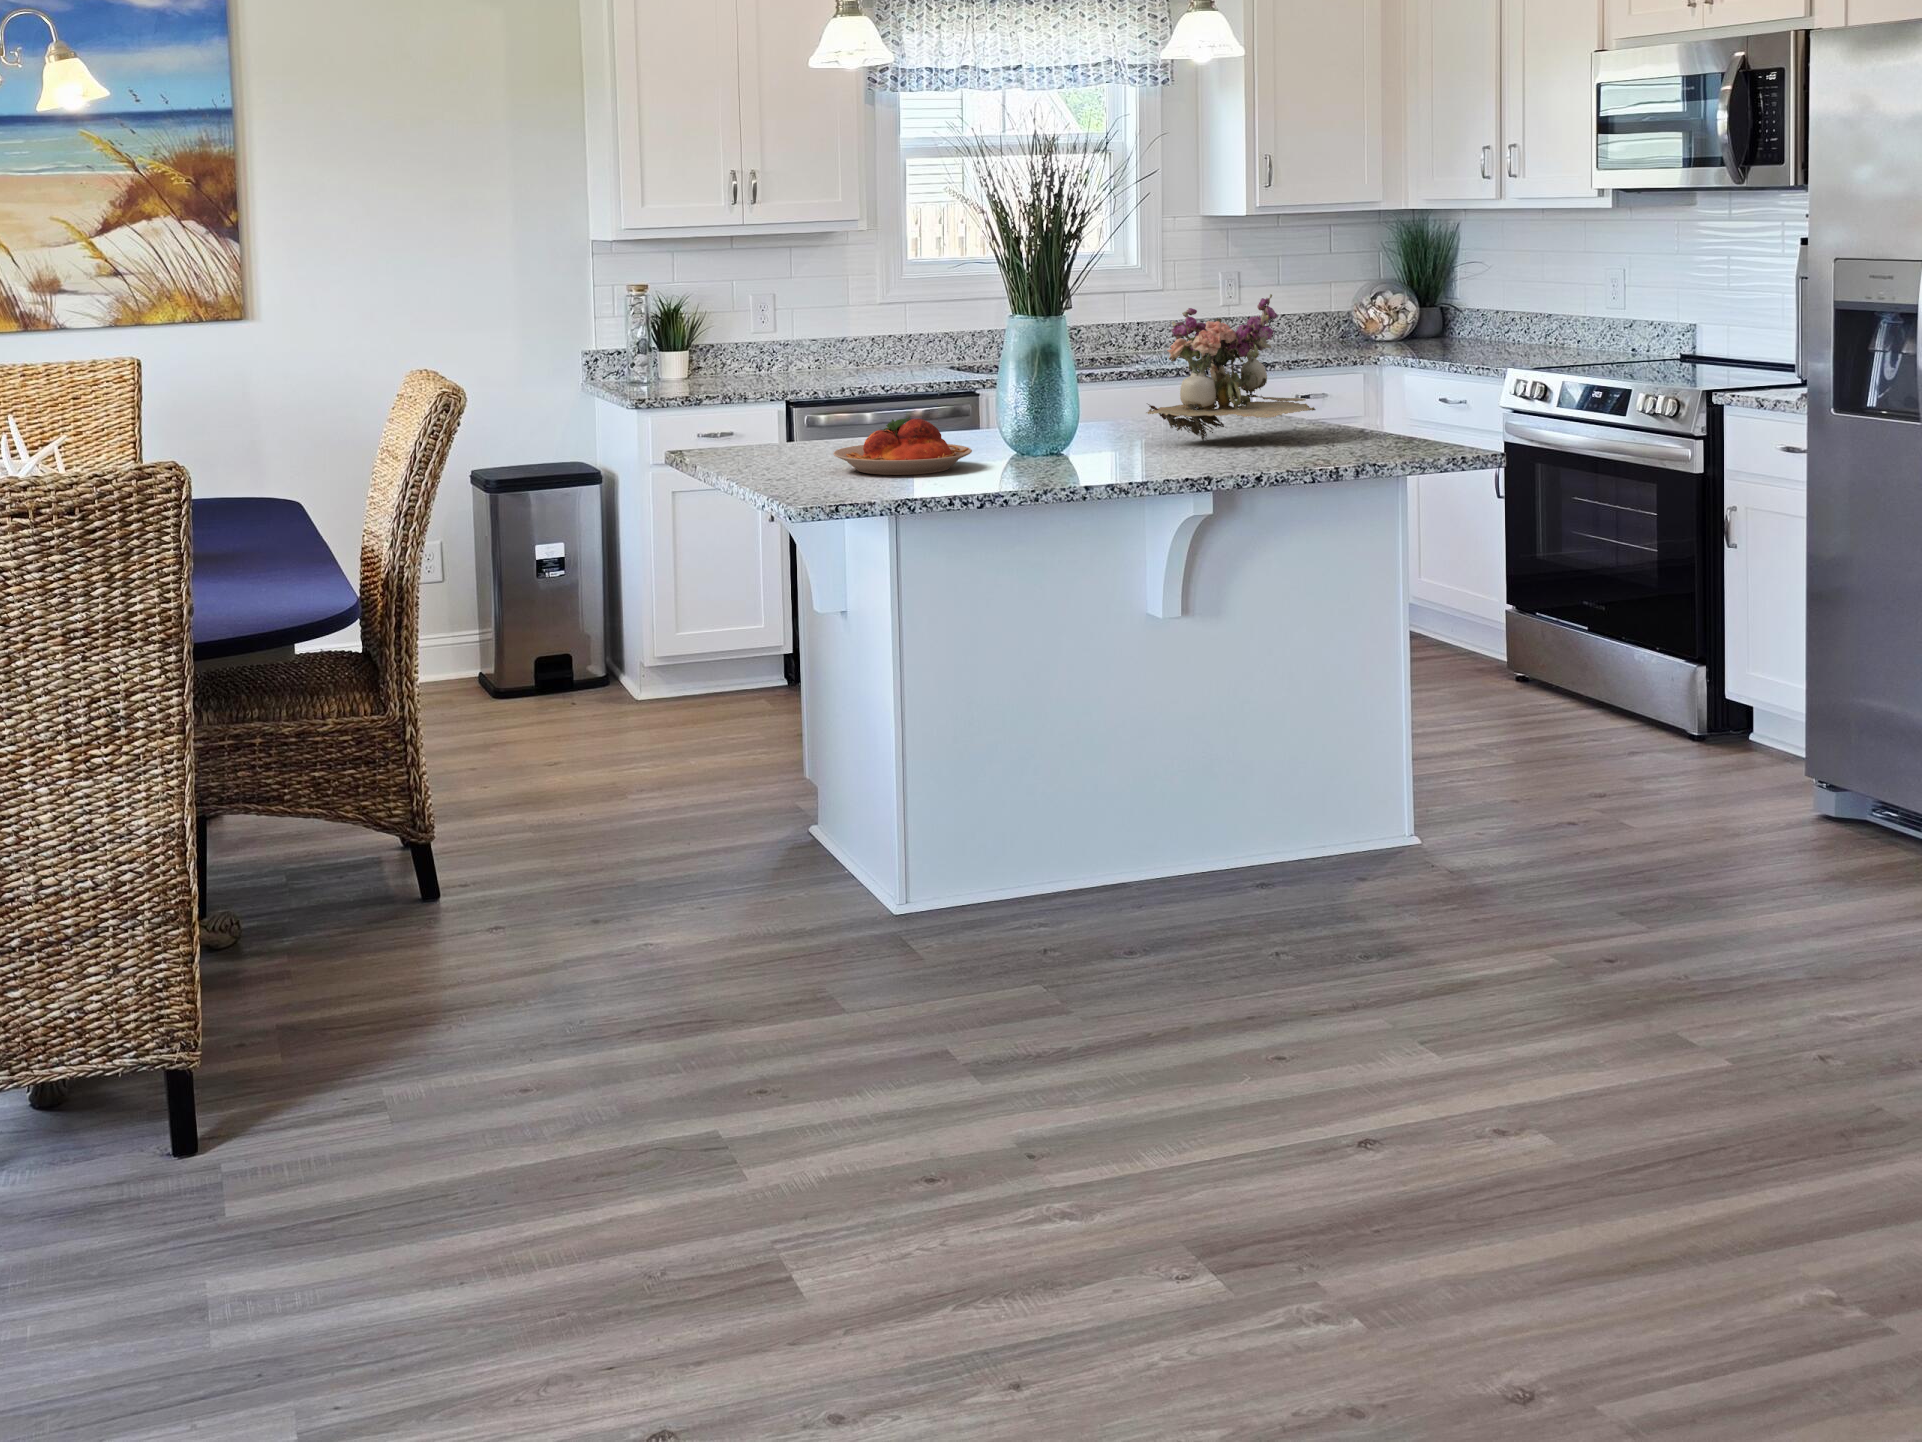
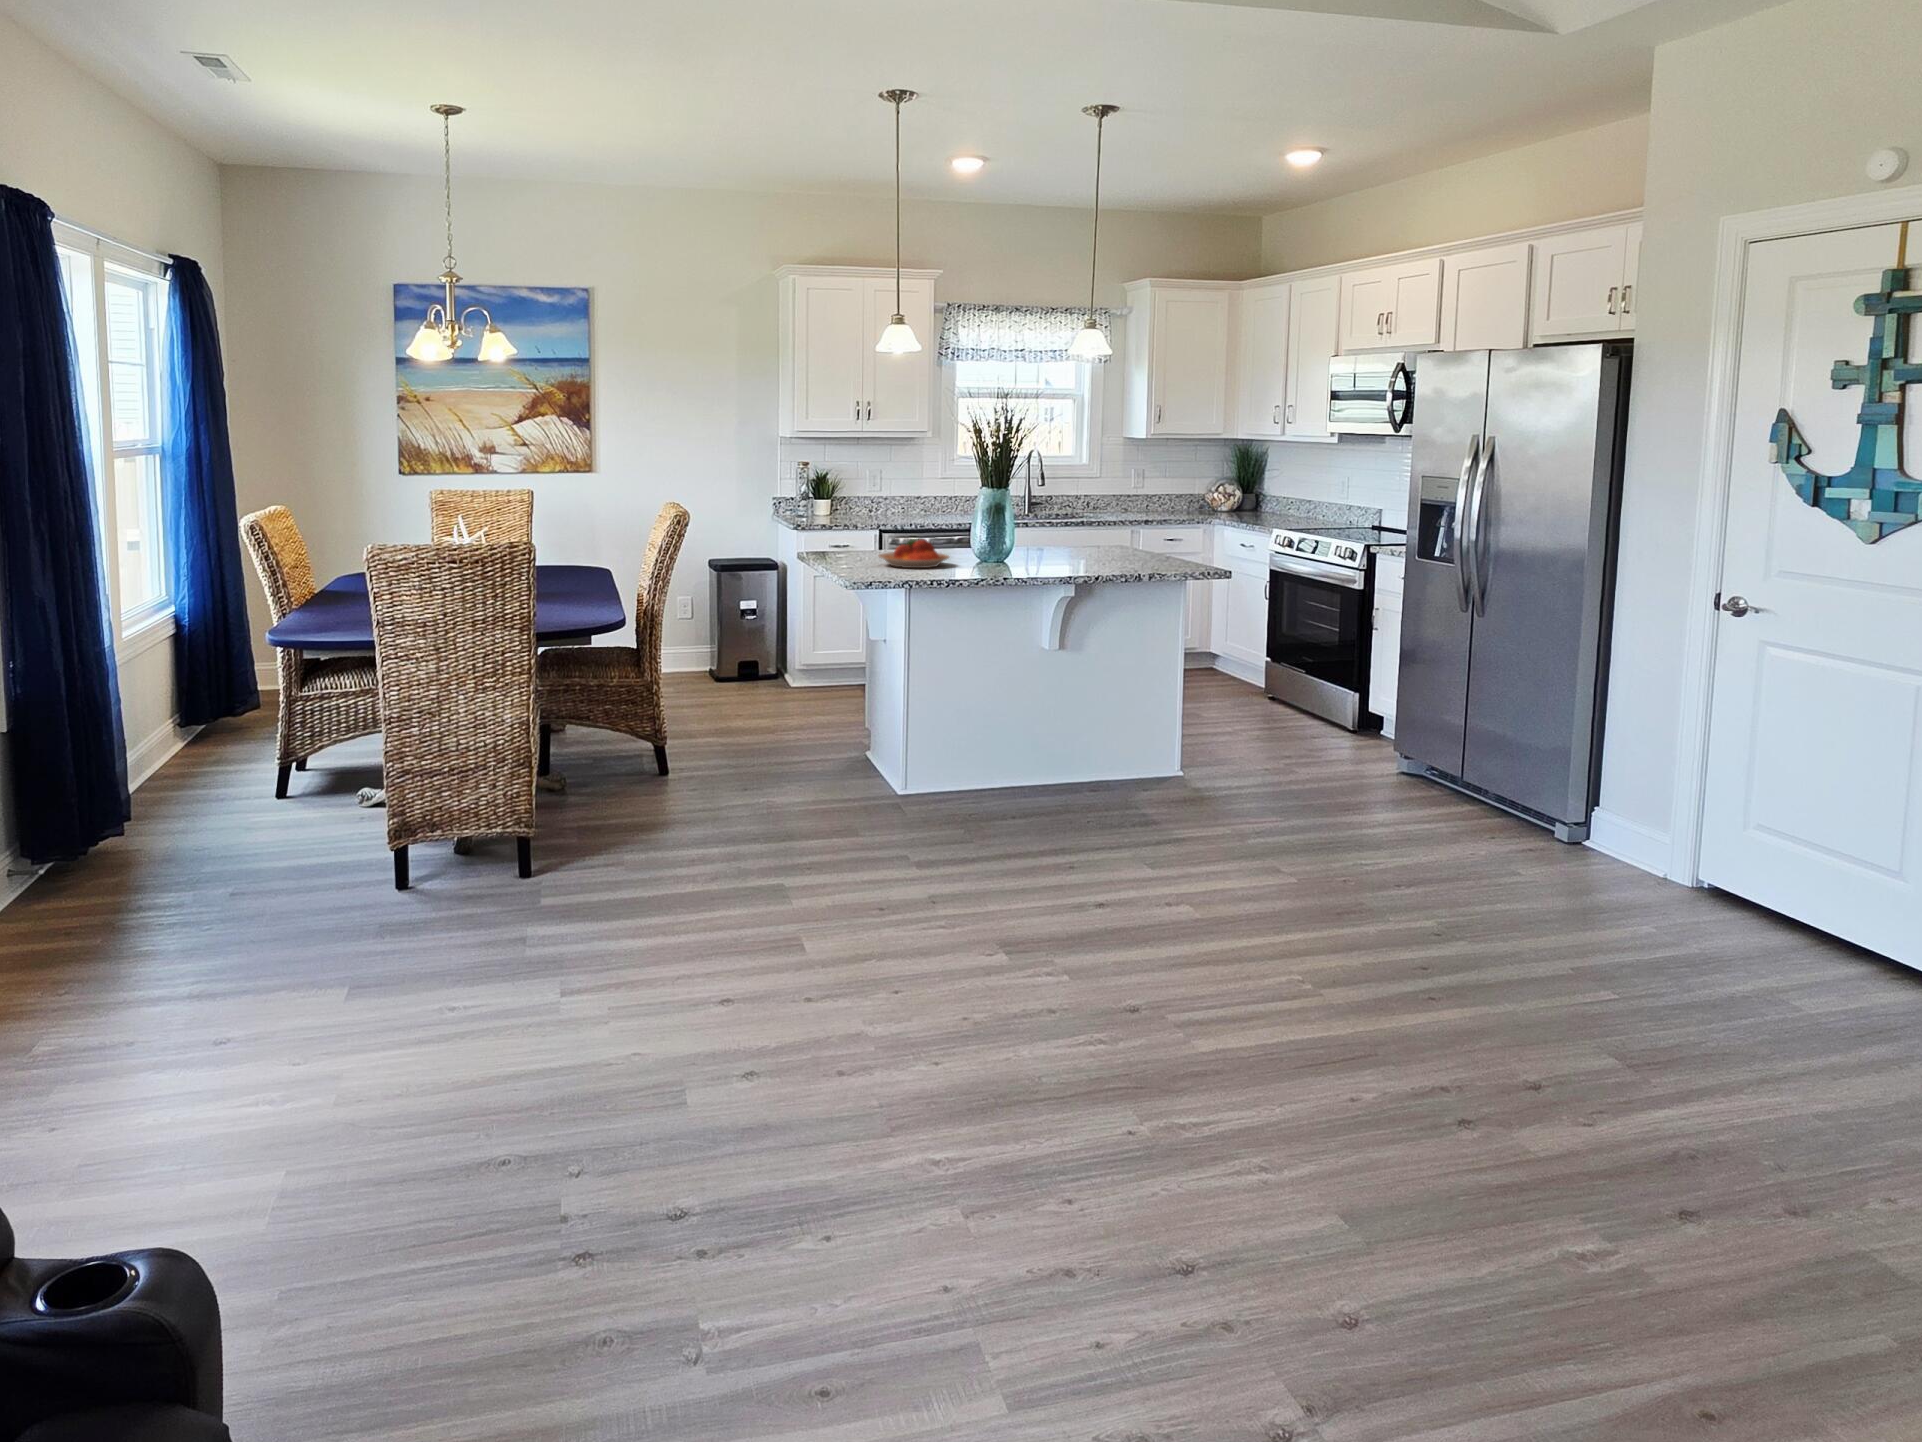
flower arrangement: present [1146,294,1316,441] -> none [1048,483,1137,559]

